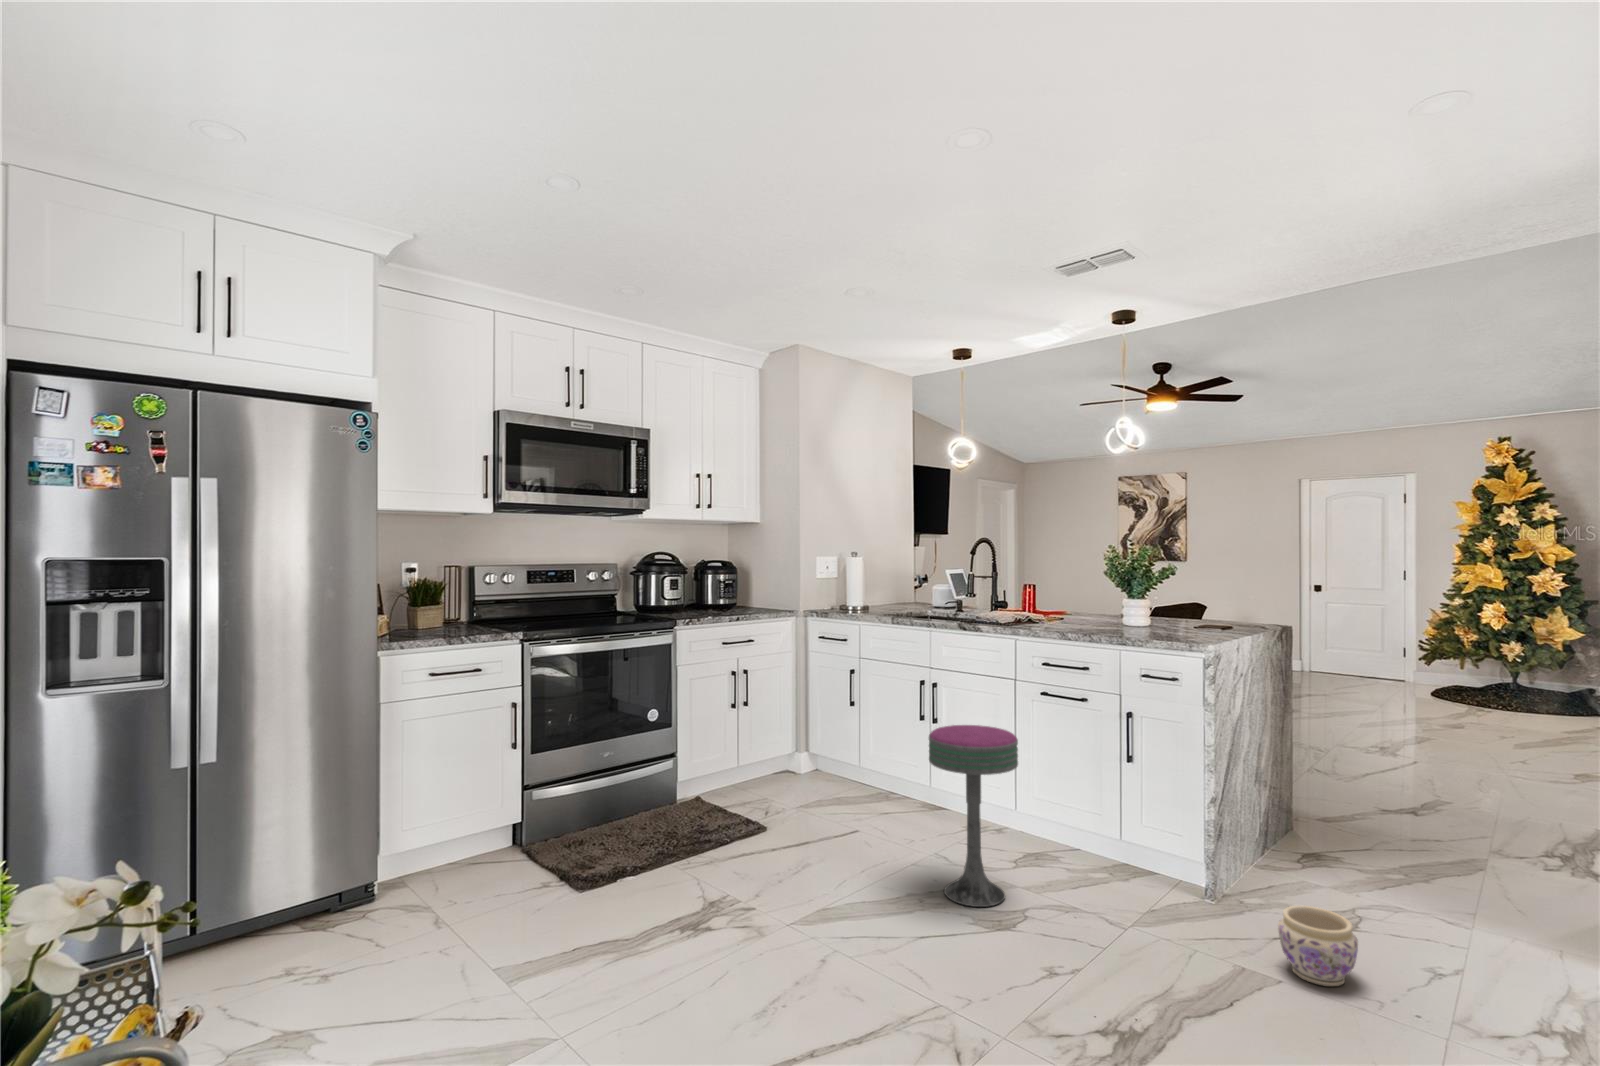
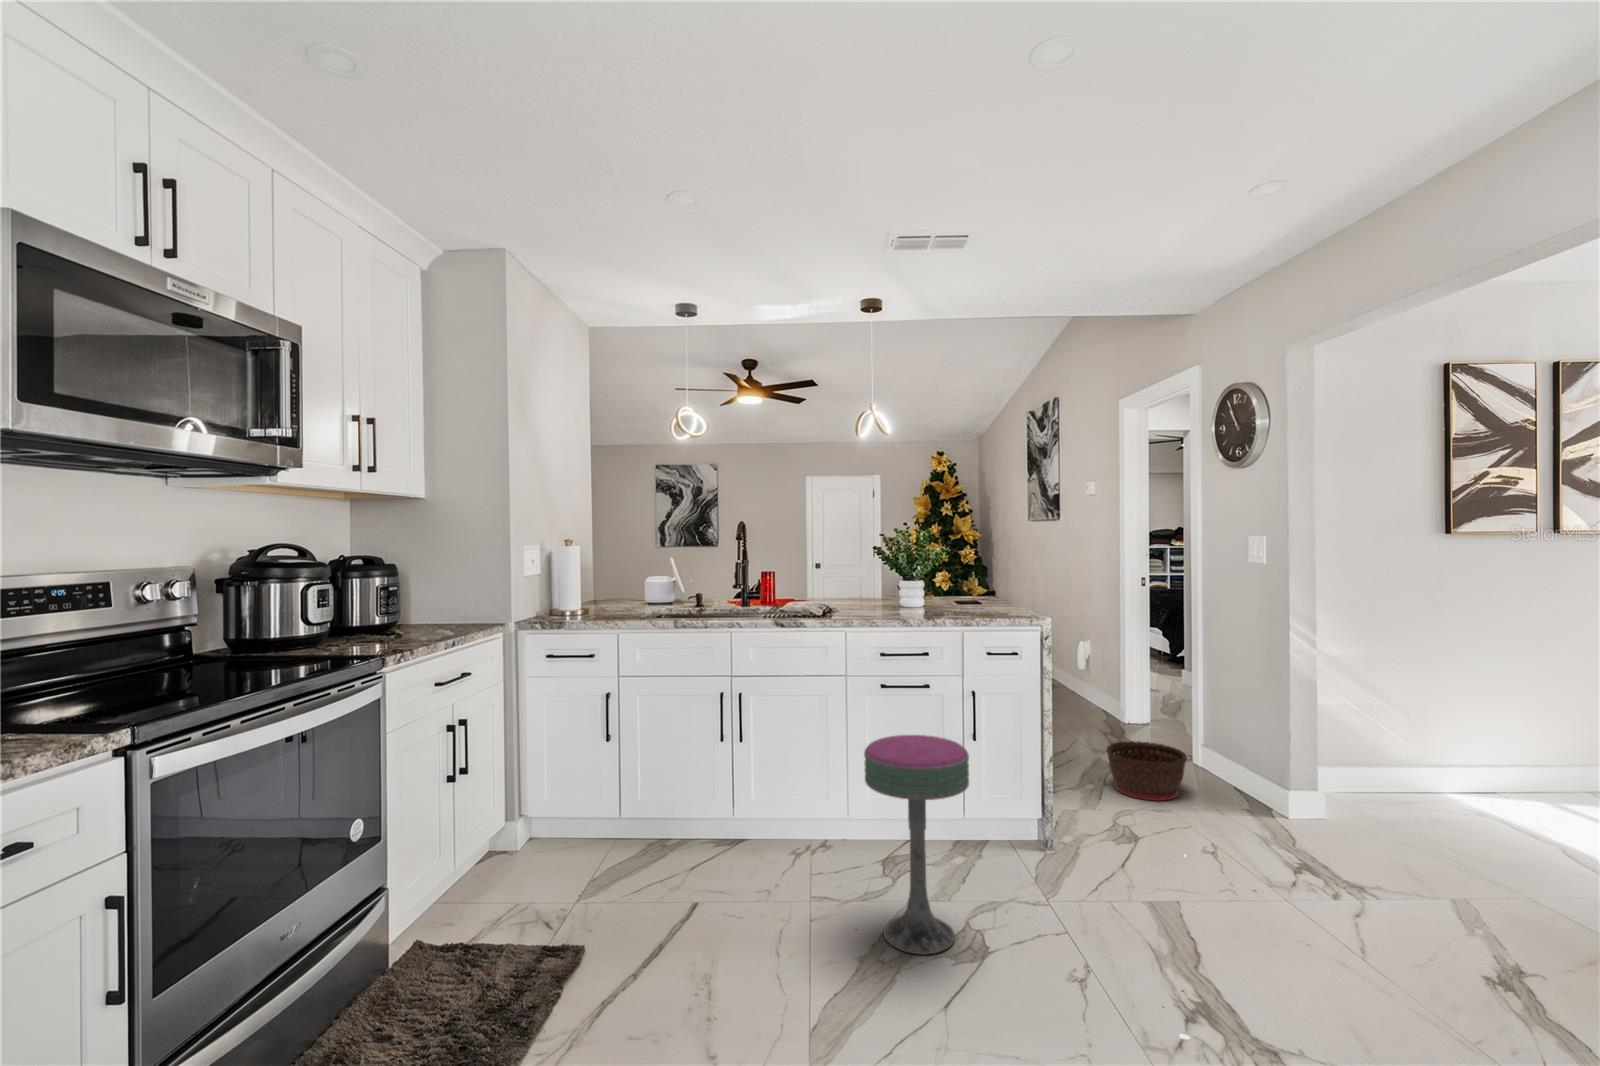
basket: none [1398,823,1521,907] -> present [1106,741,1187,801]
planter: present [1278,905,1358,987] -> none [1178,838,1245,907]

